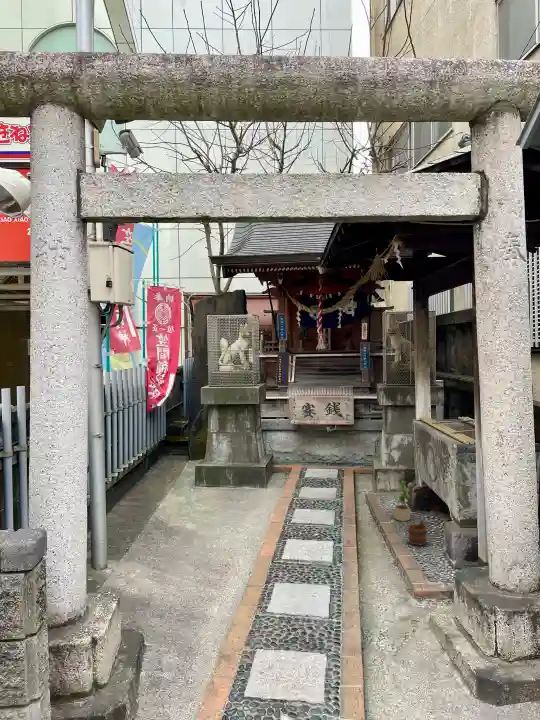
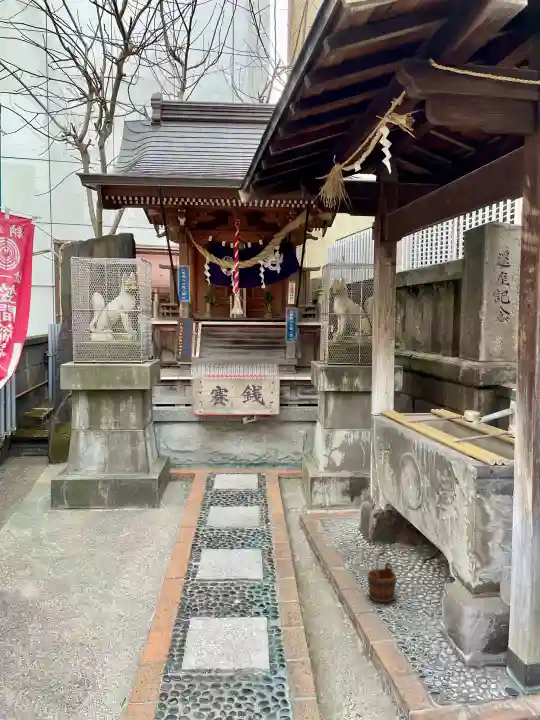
potted plant: present [394,480,410,521] -> none [342,500,370,558]

